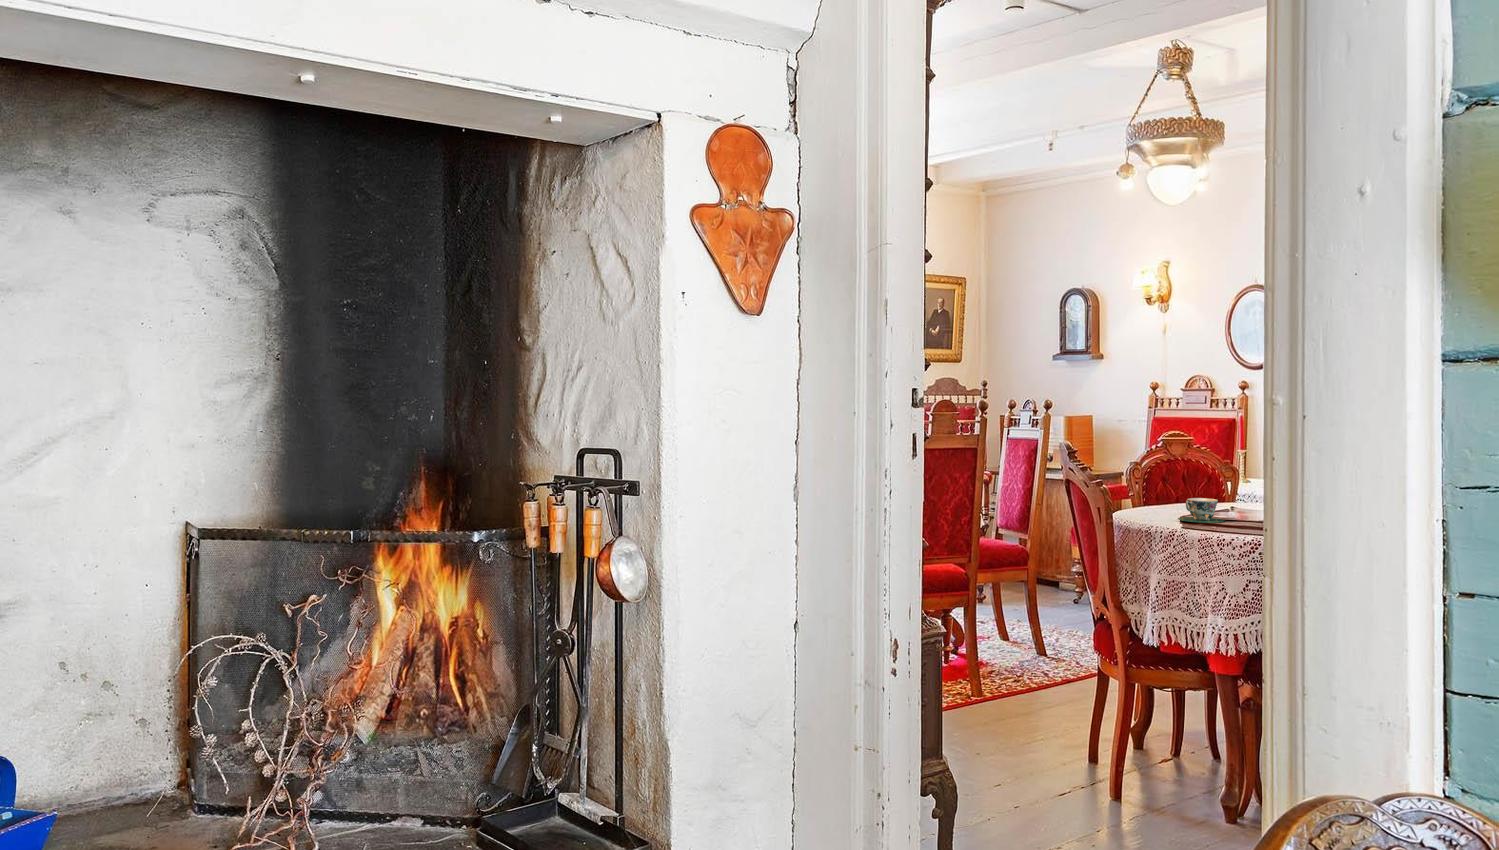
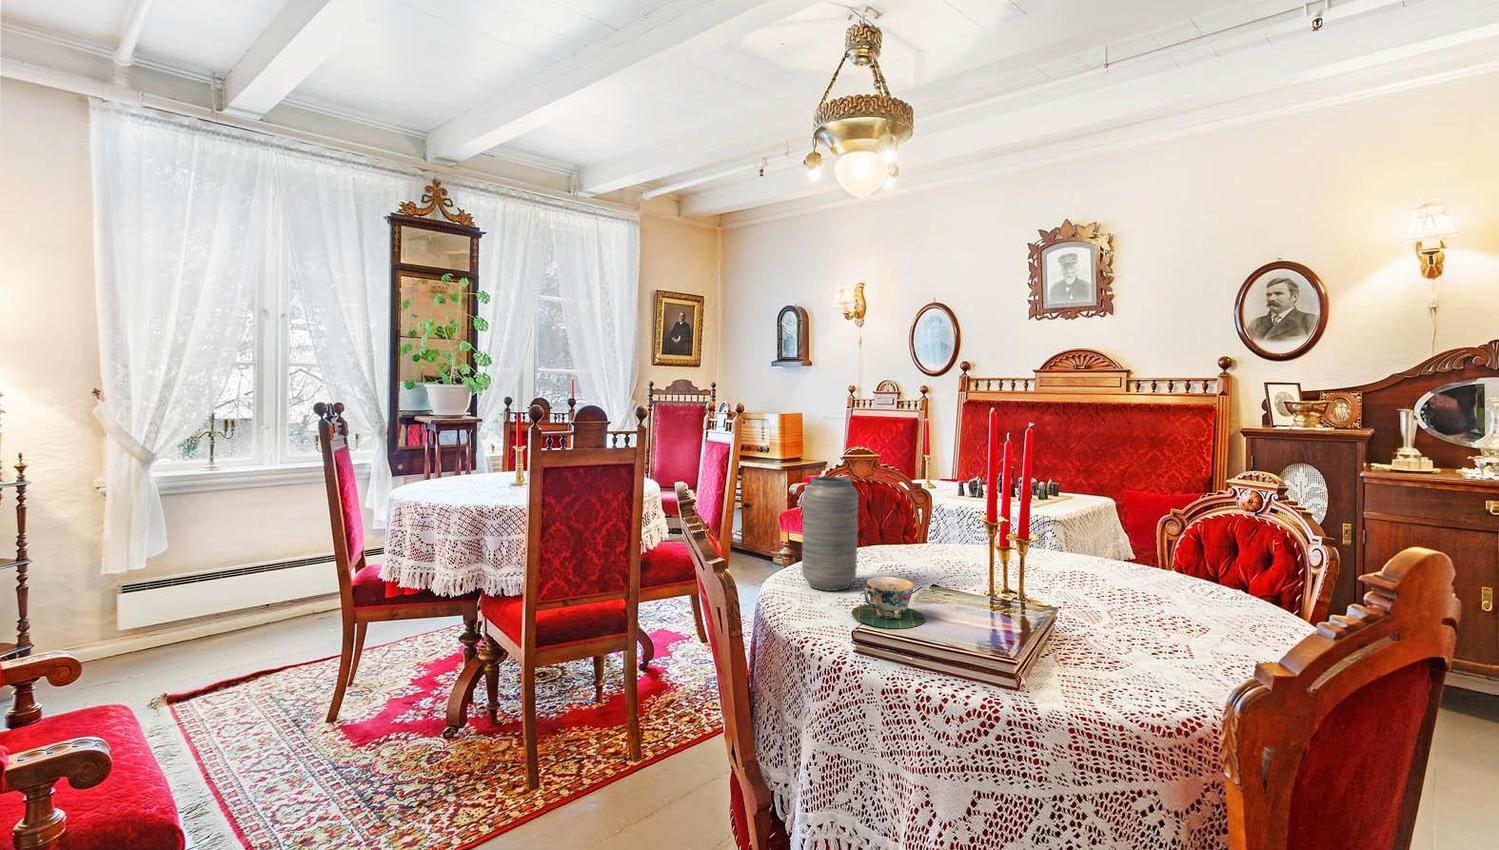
vase: none [1139,441,1179,516] -> present [802,476,858,591]

